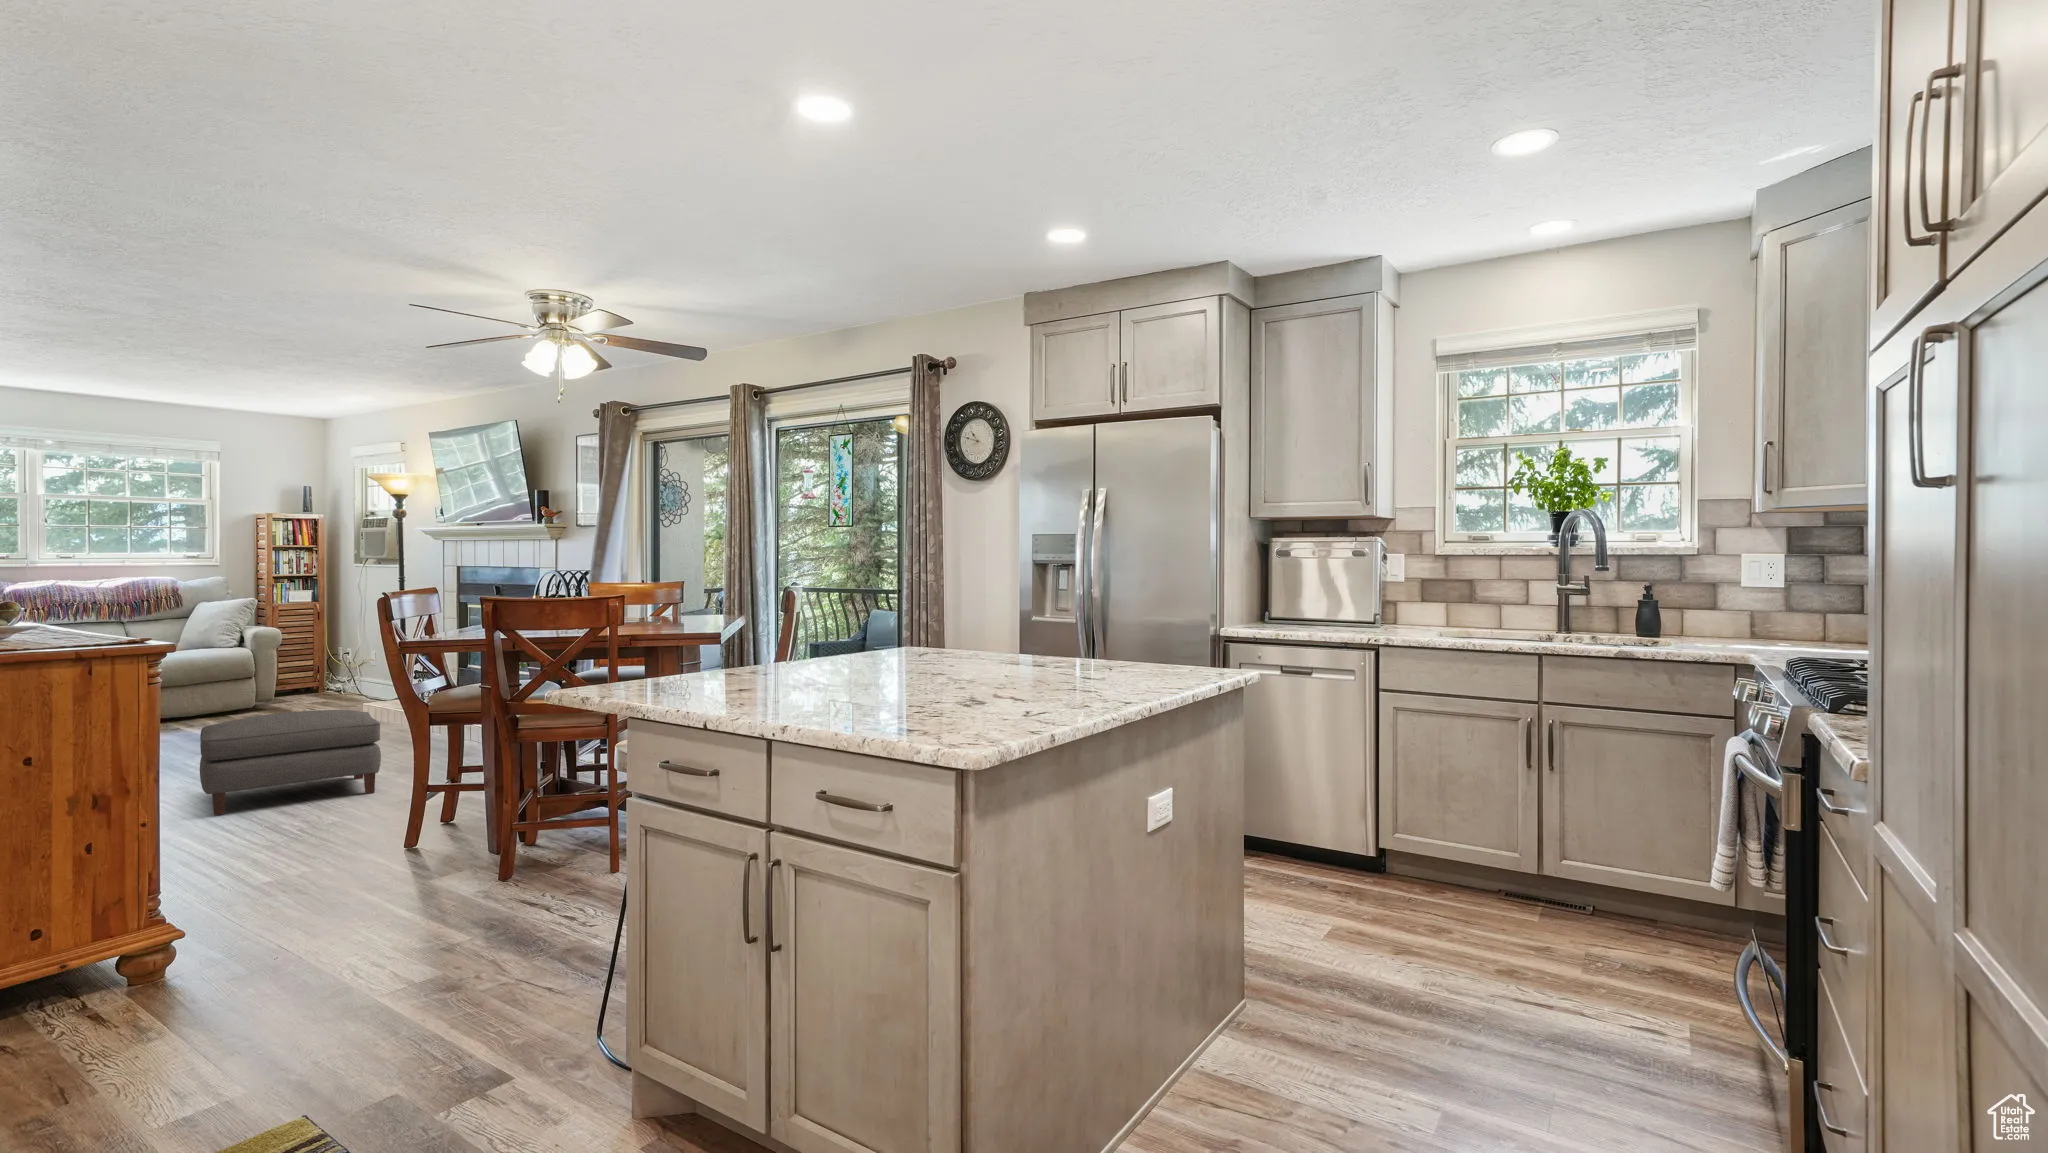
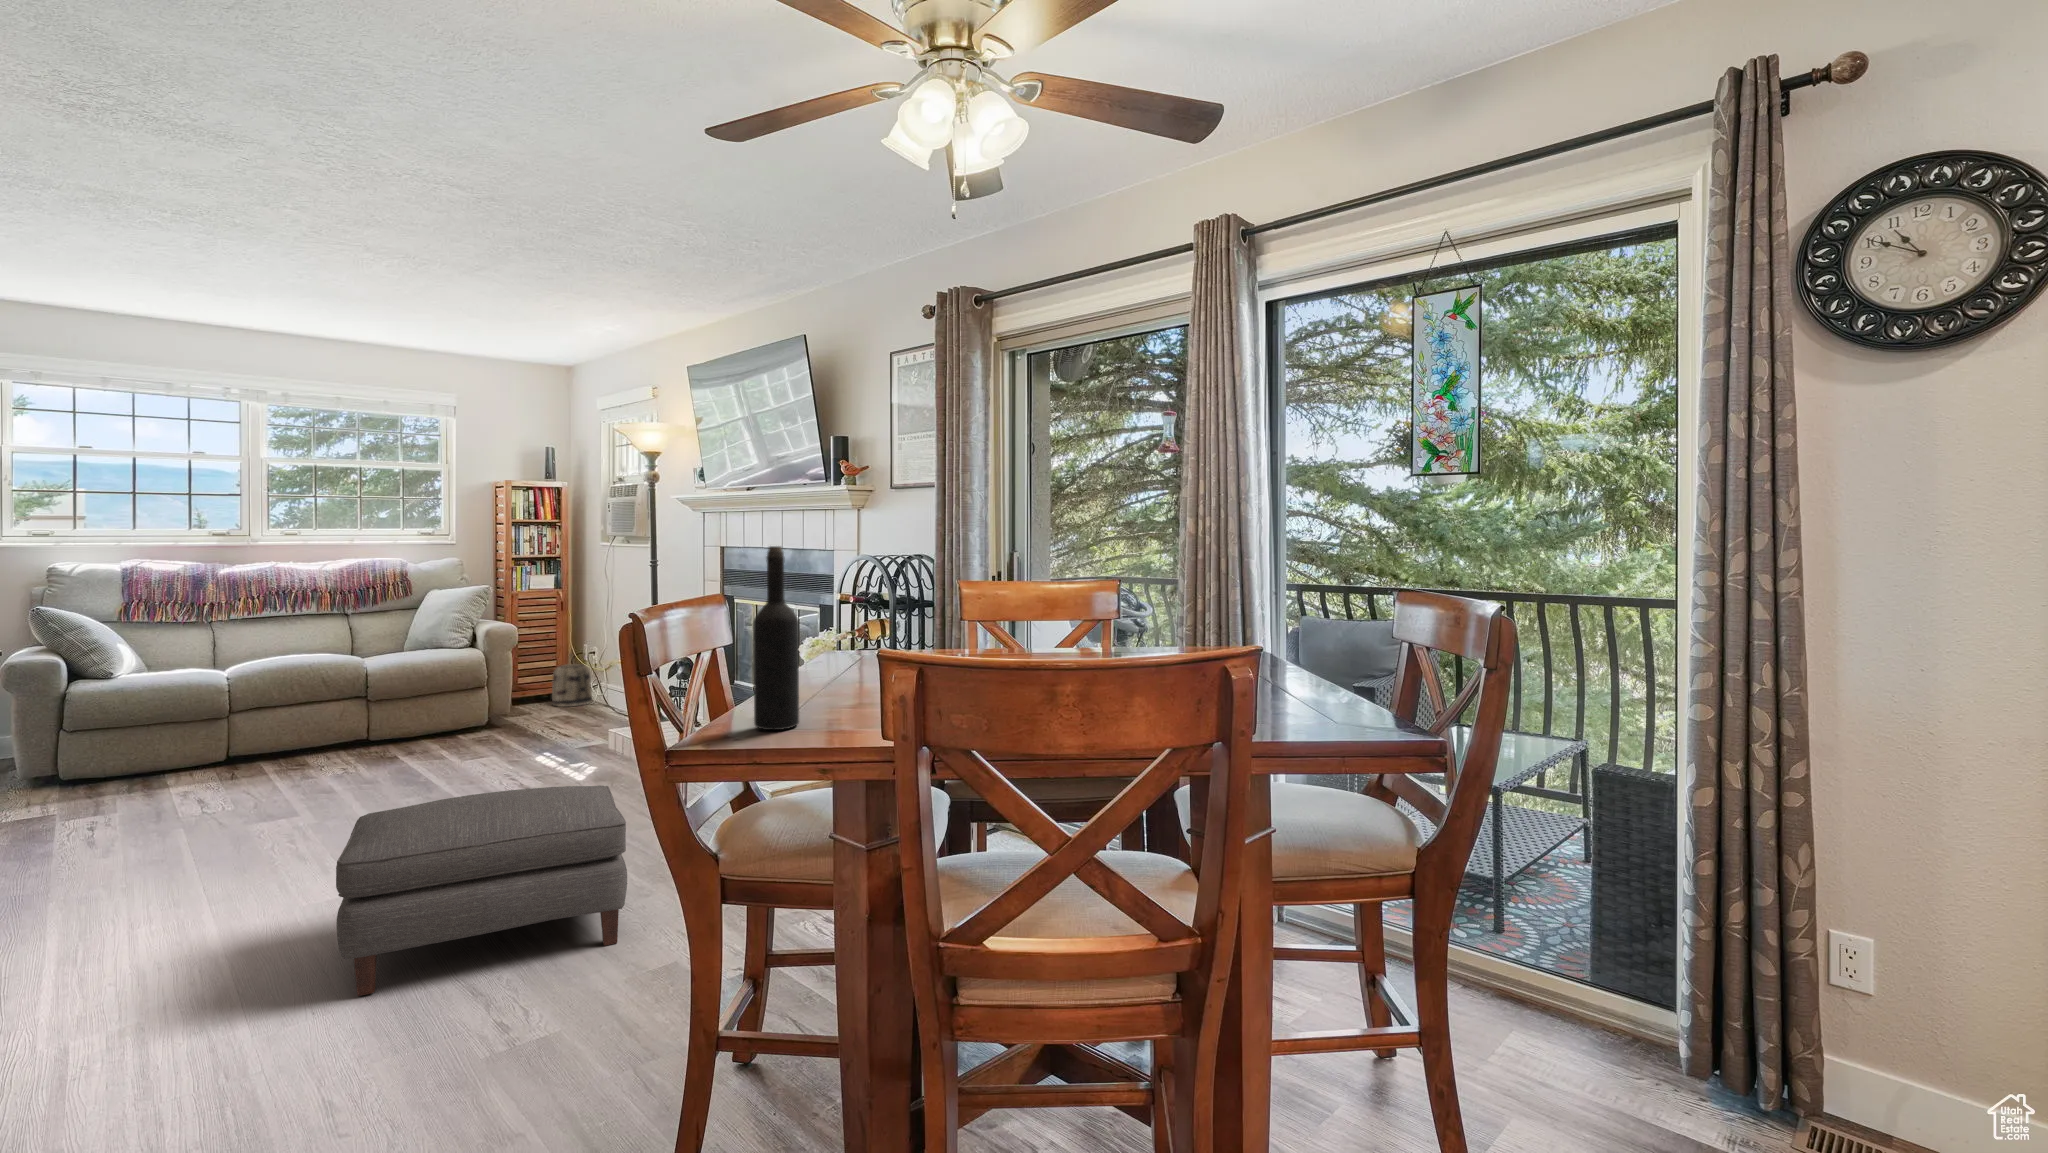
wine bottle: none [441,565,462,640] -> present [753,546,799,730]
basket: none [309,654,347,697] -> present [552,654,592,707]

